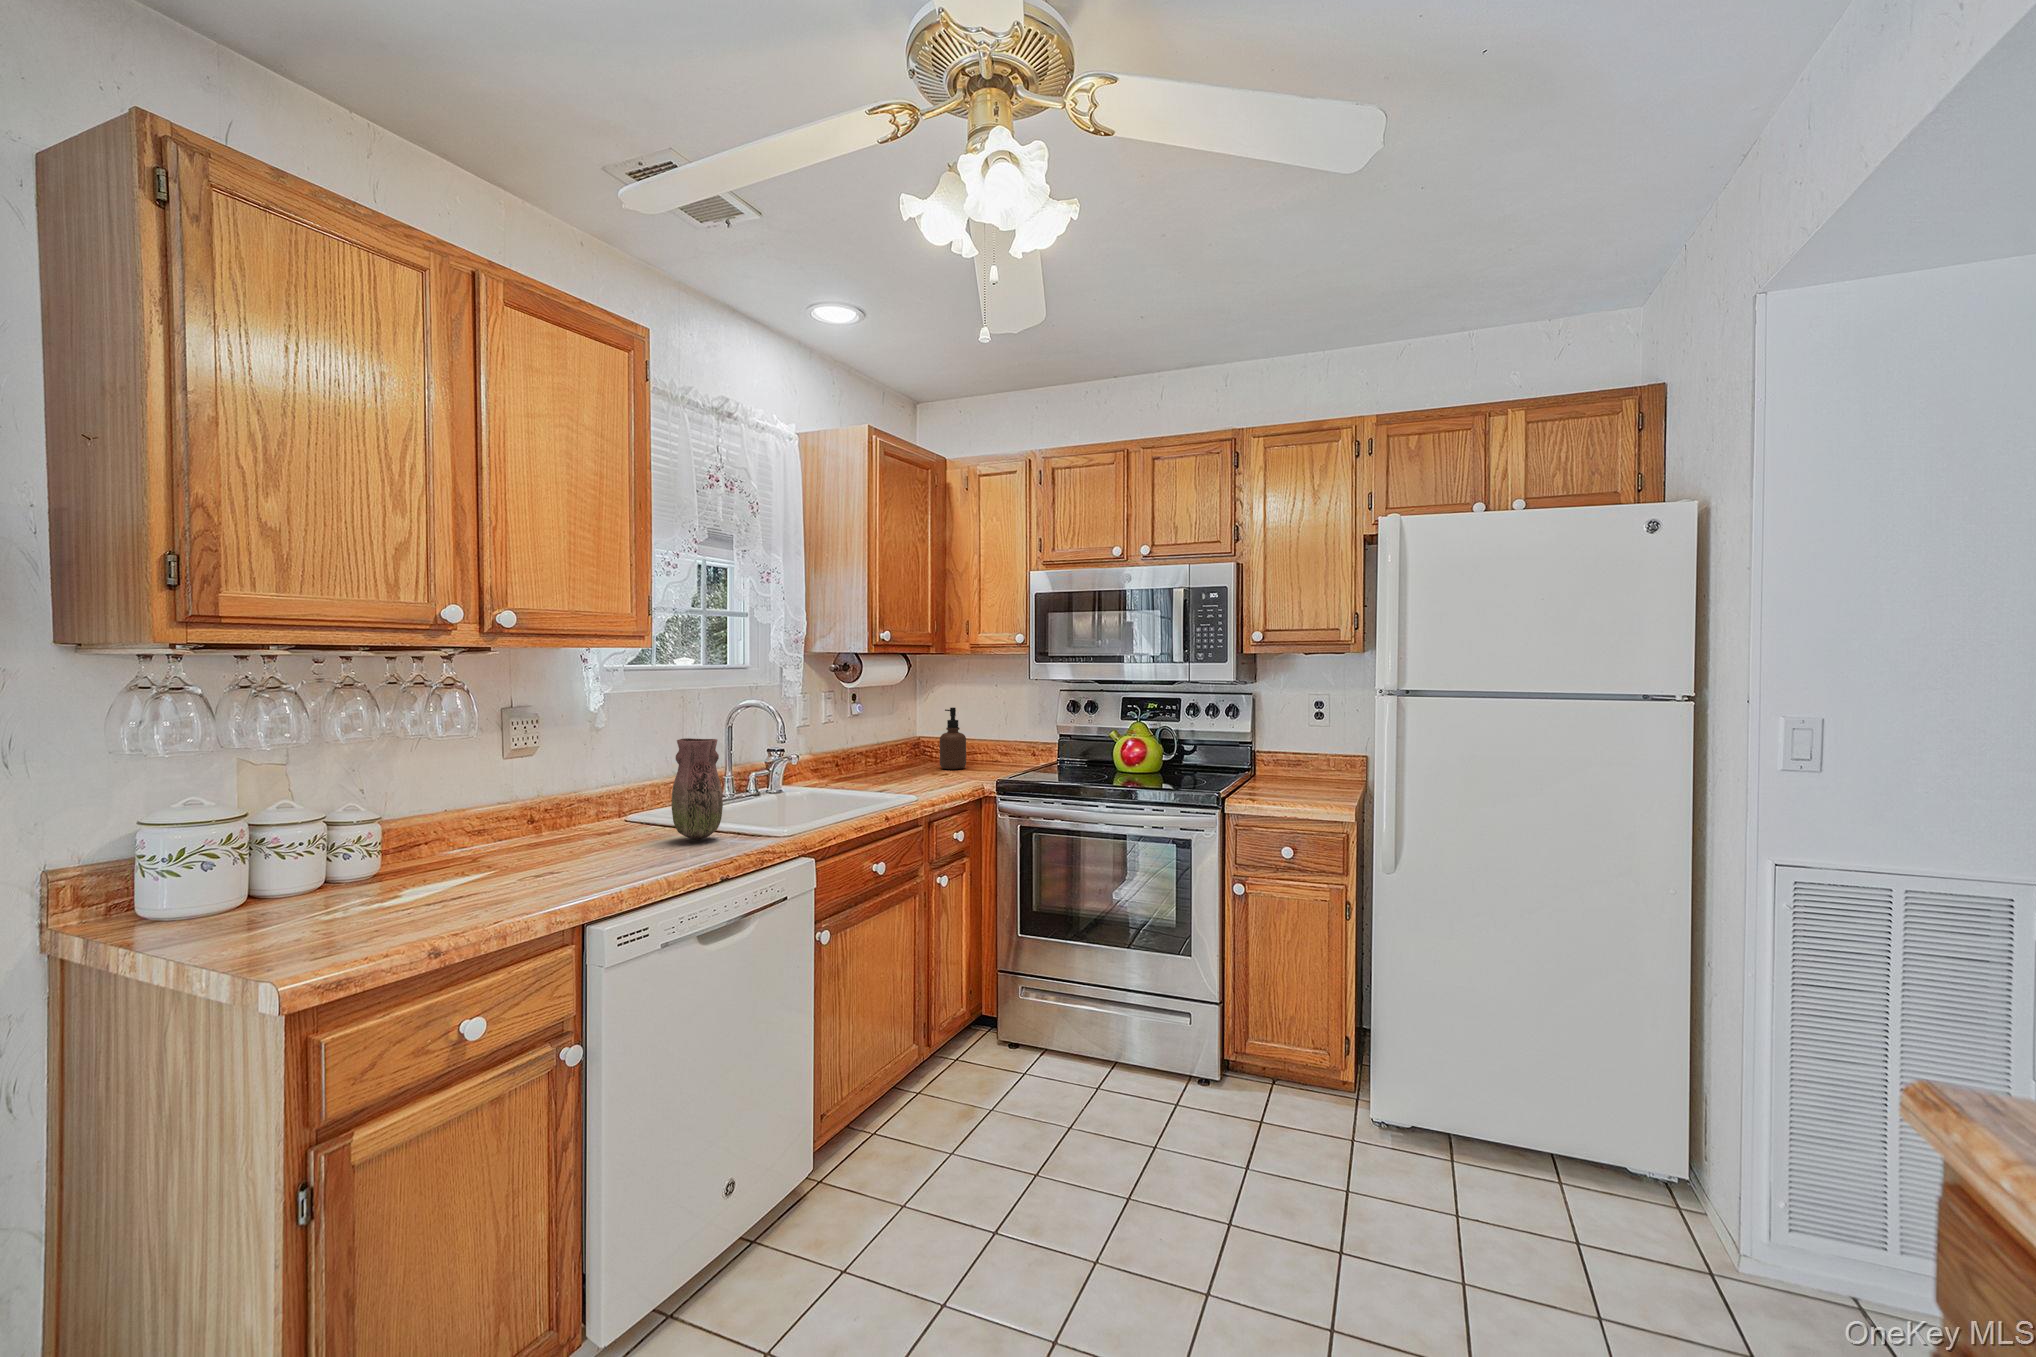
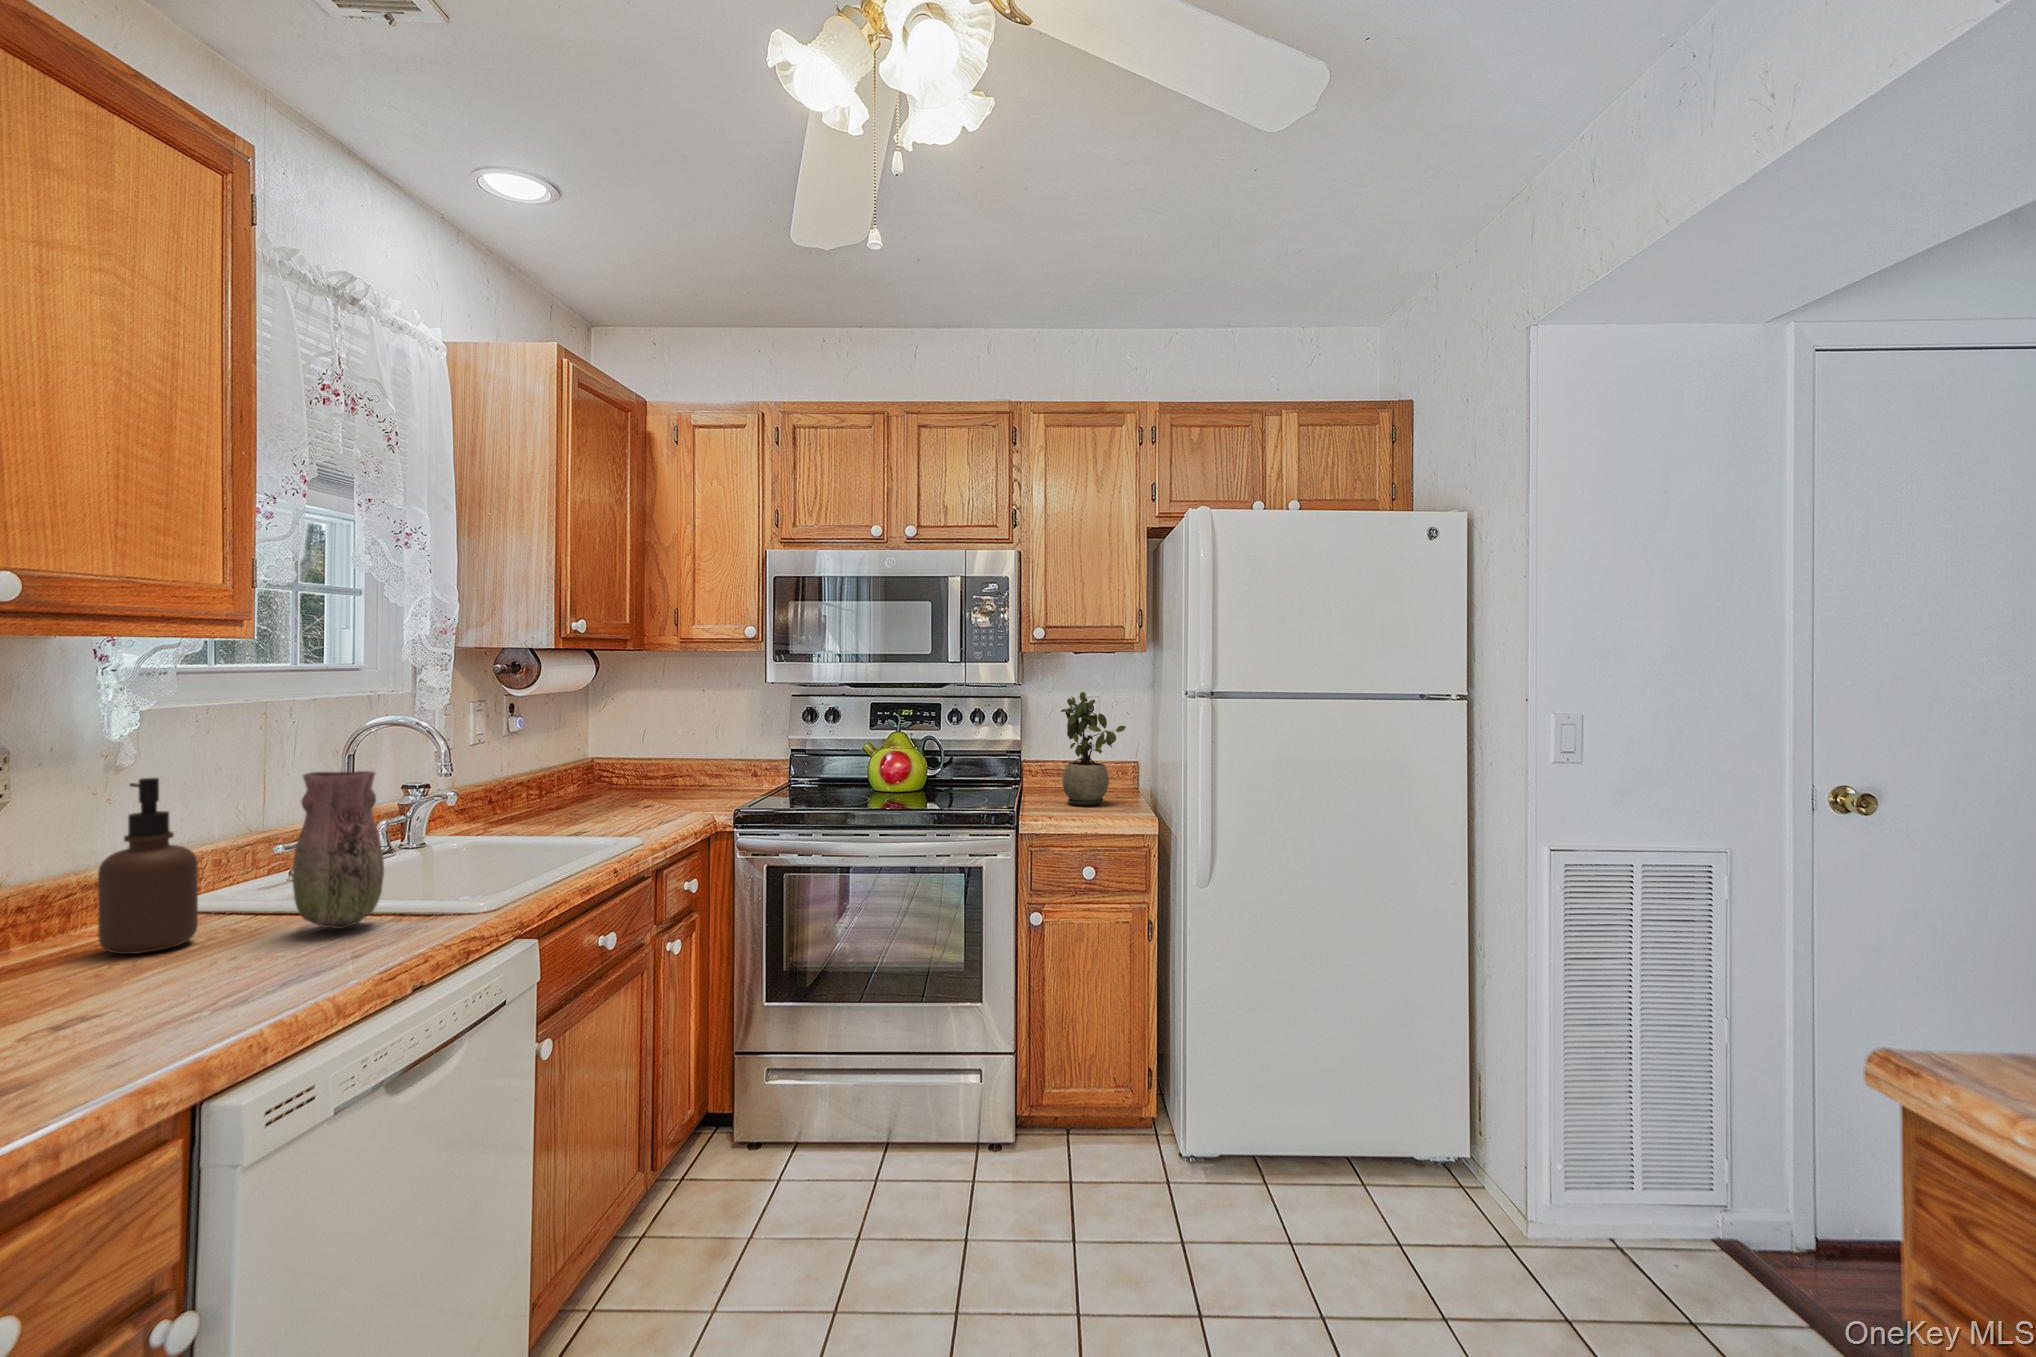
potted plant: none [1280,688,1335,792] -> present [1061,692,1126,806]
soap dispenser: present [940,707,966,769] -> present [98,778,198,954]

